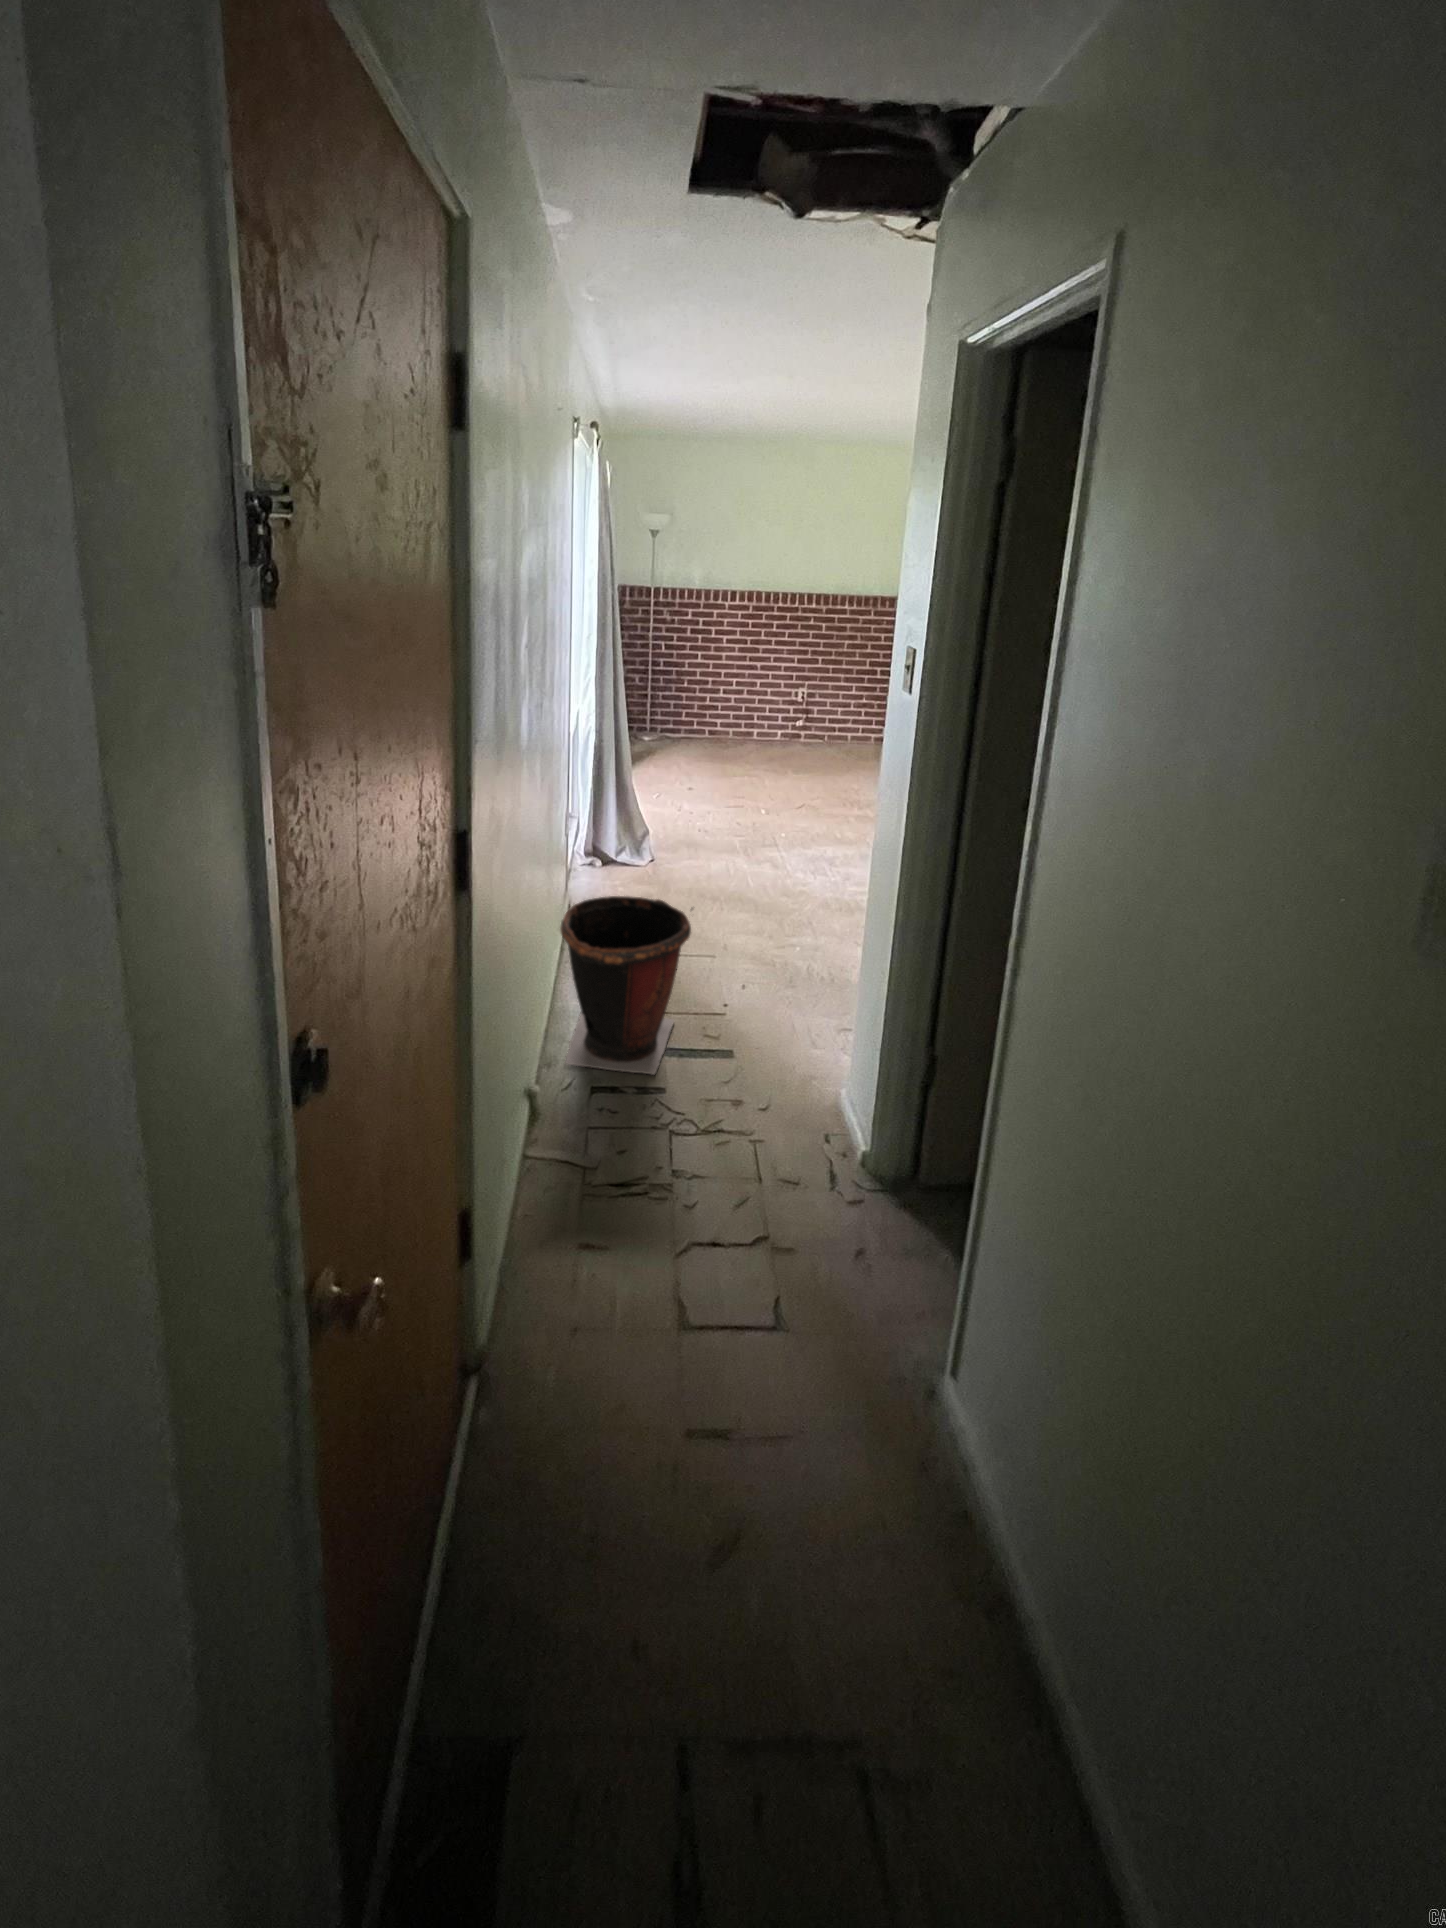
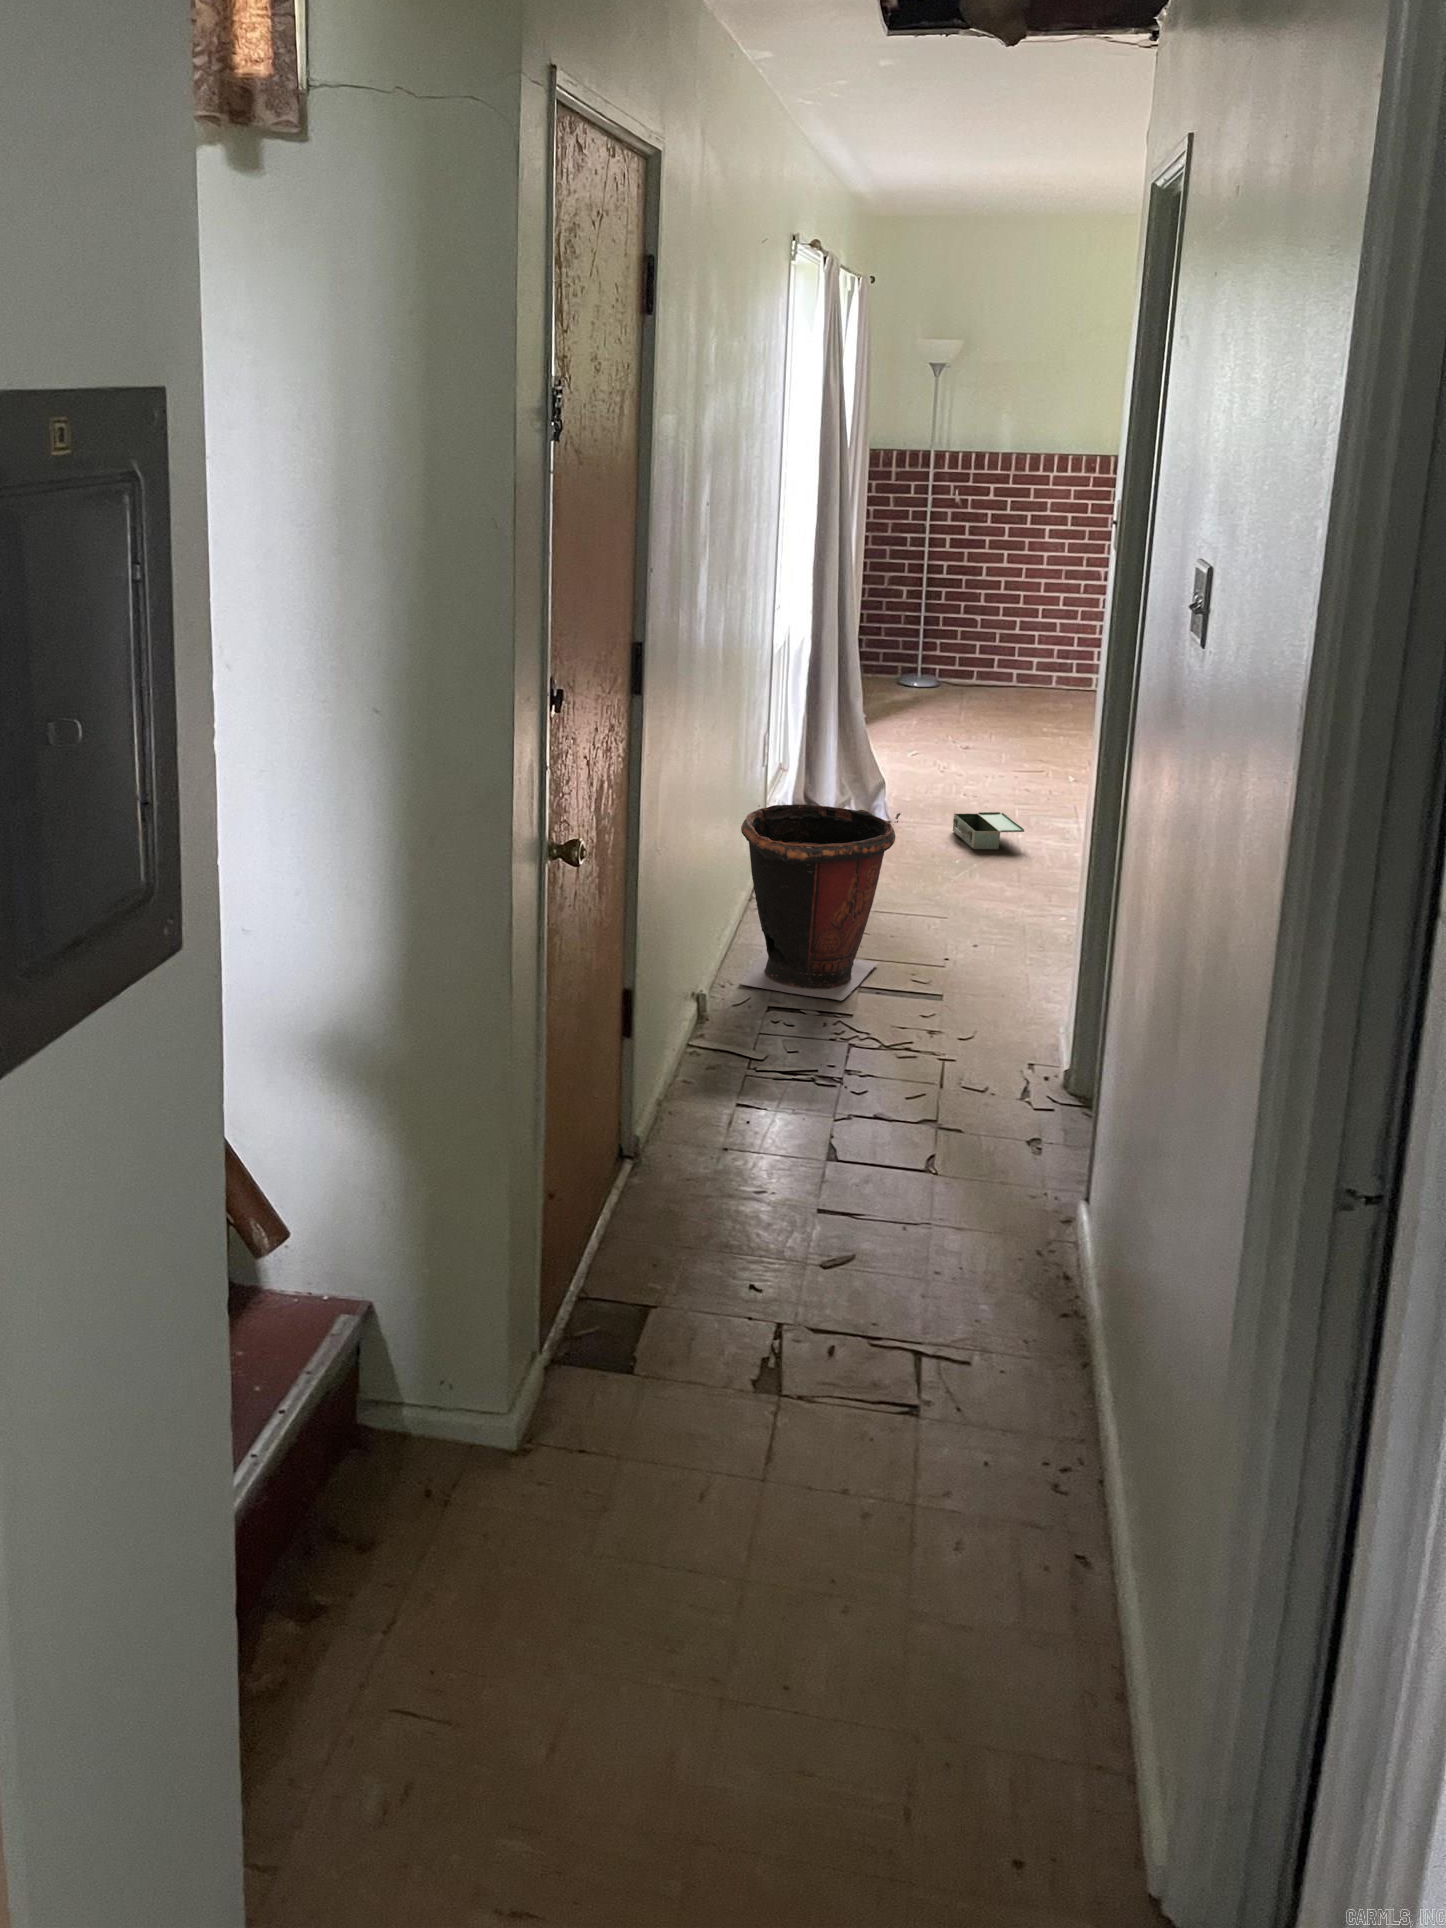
toolbox: none [697,848,750,880] -> present [953,812,1024,849]

